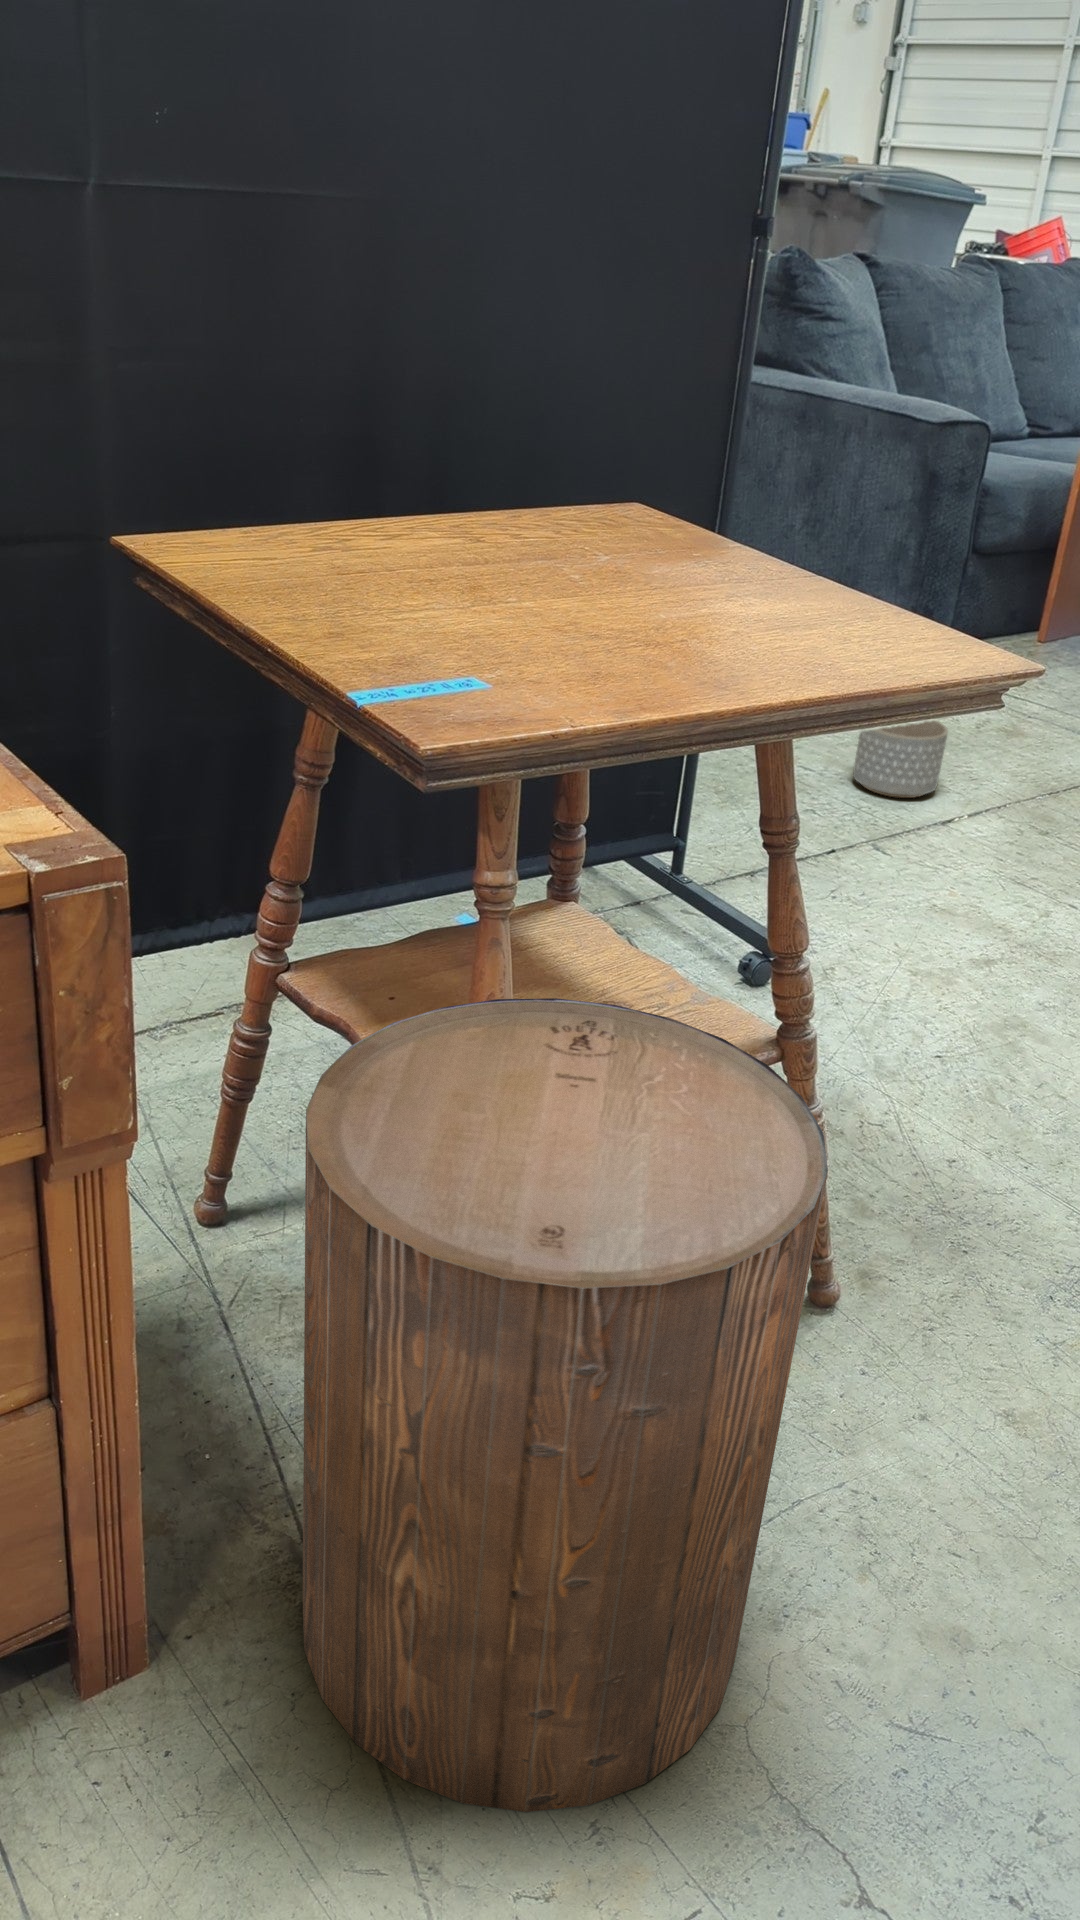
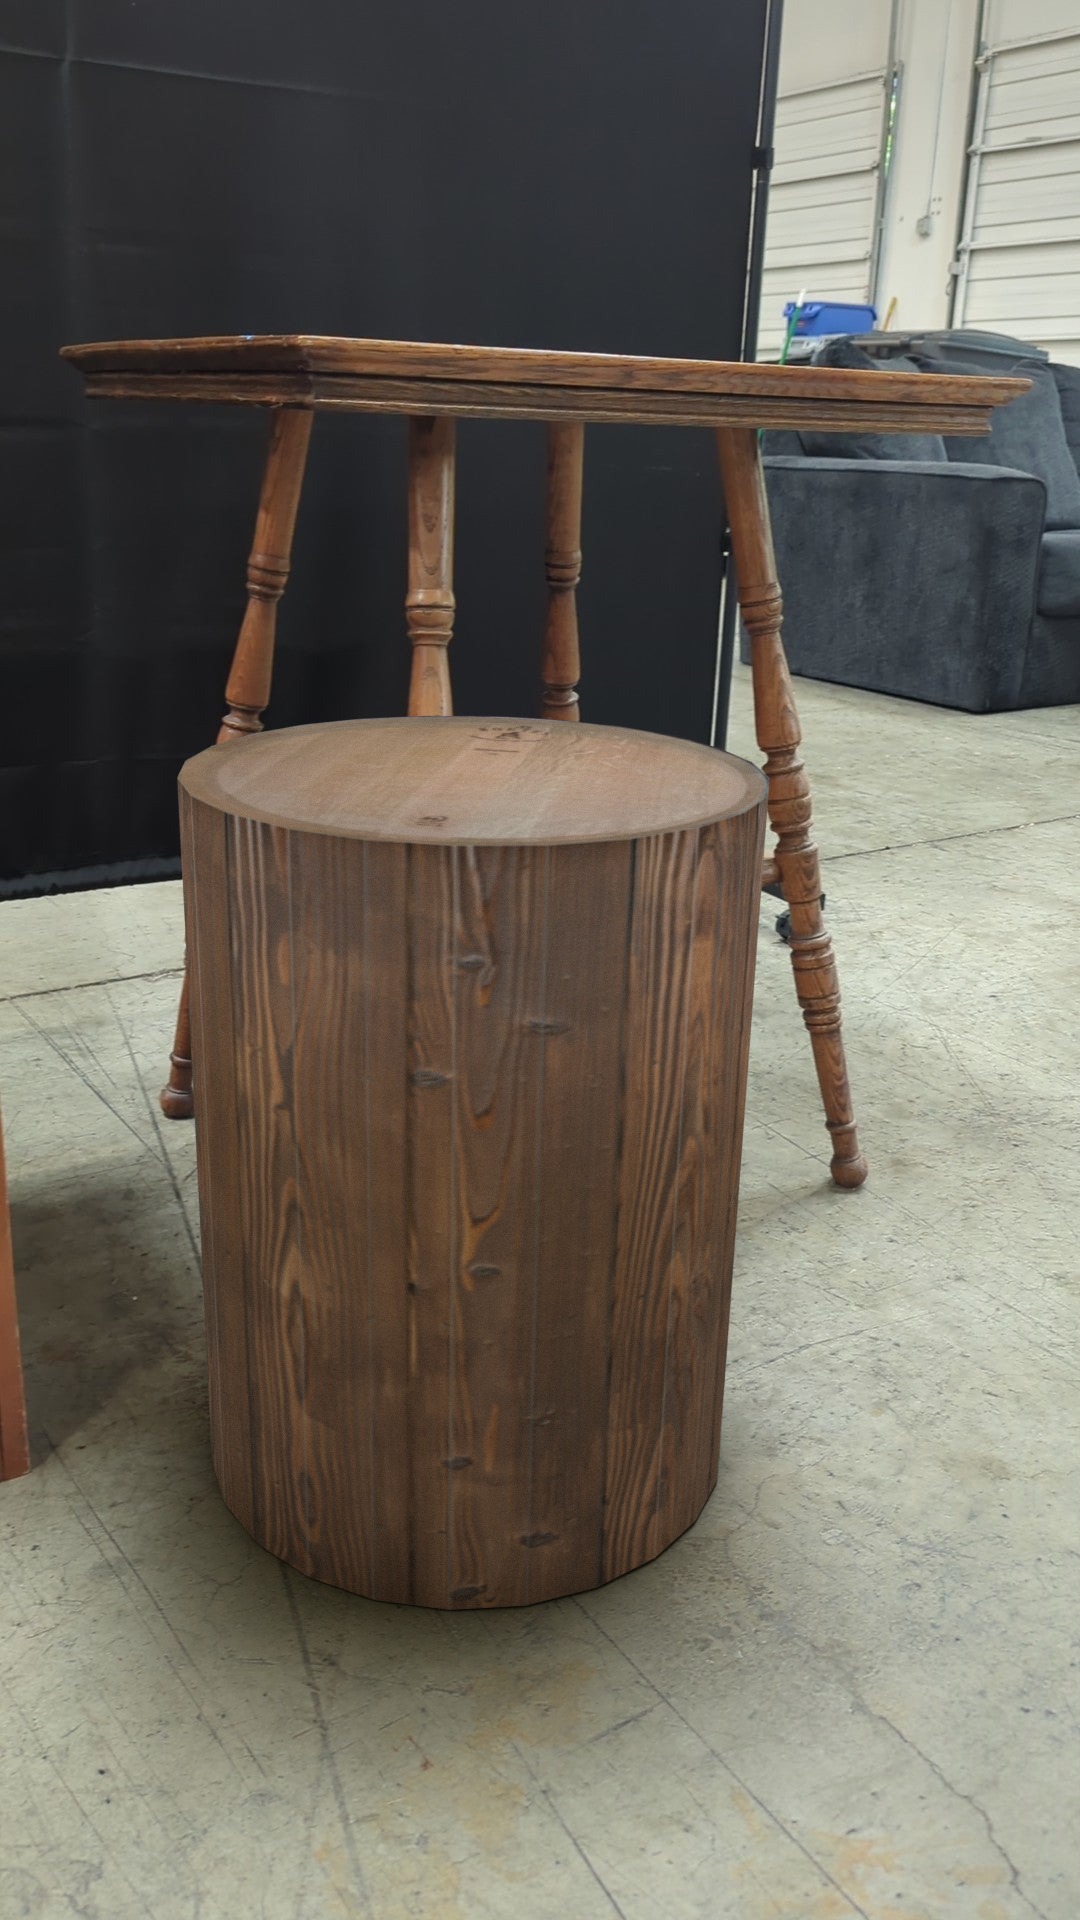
planter: present [853,721,948,798] -> none [915,722,1014,806]

